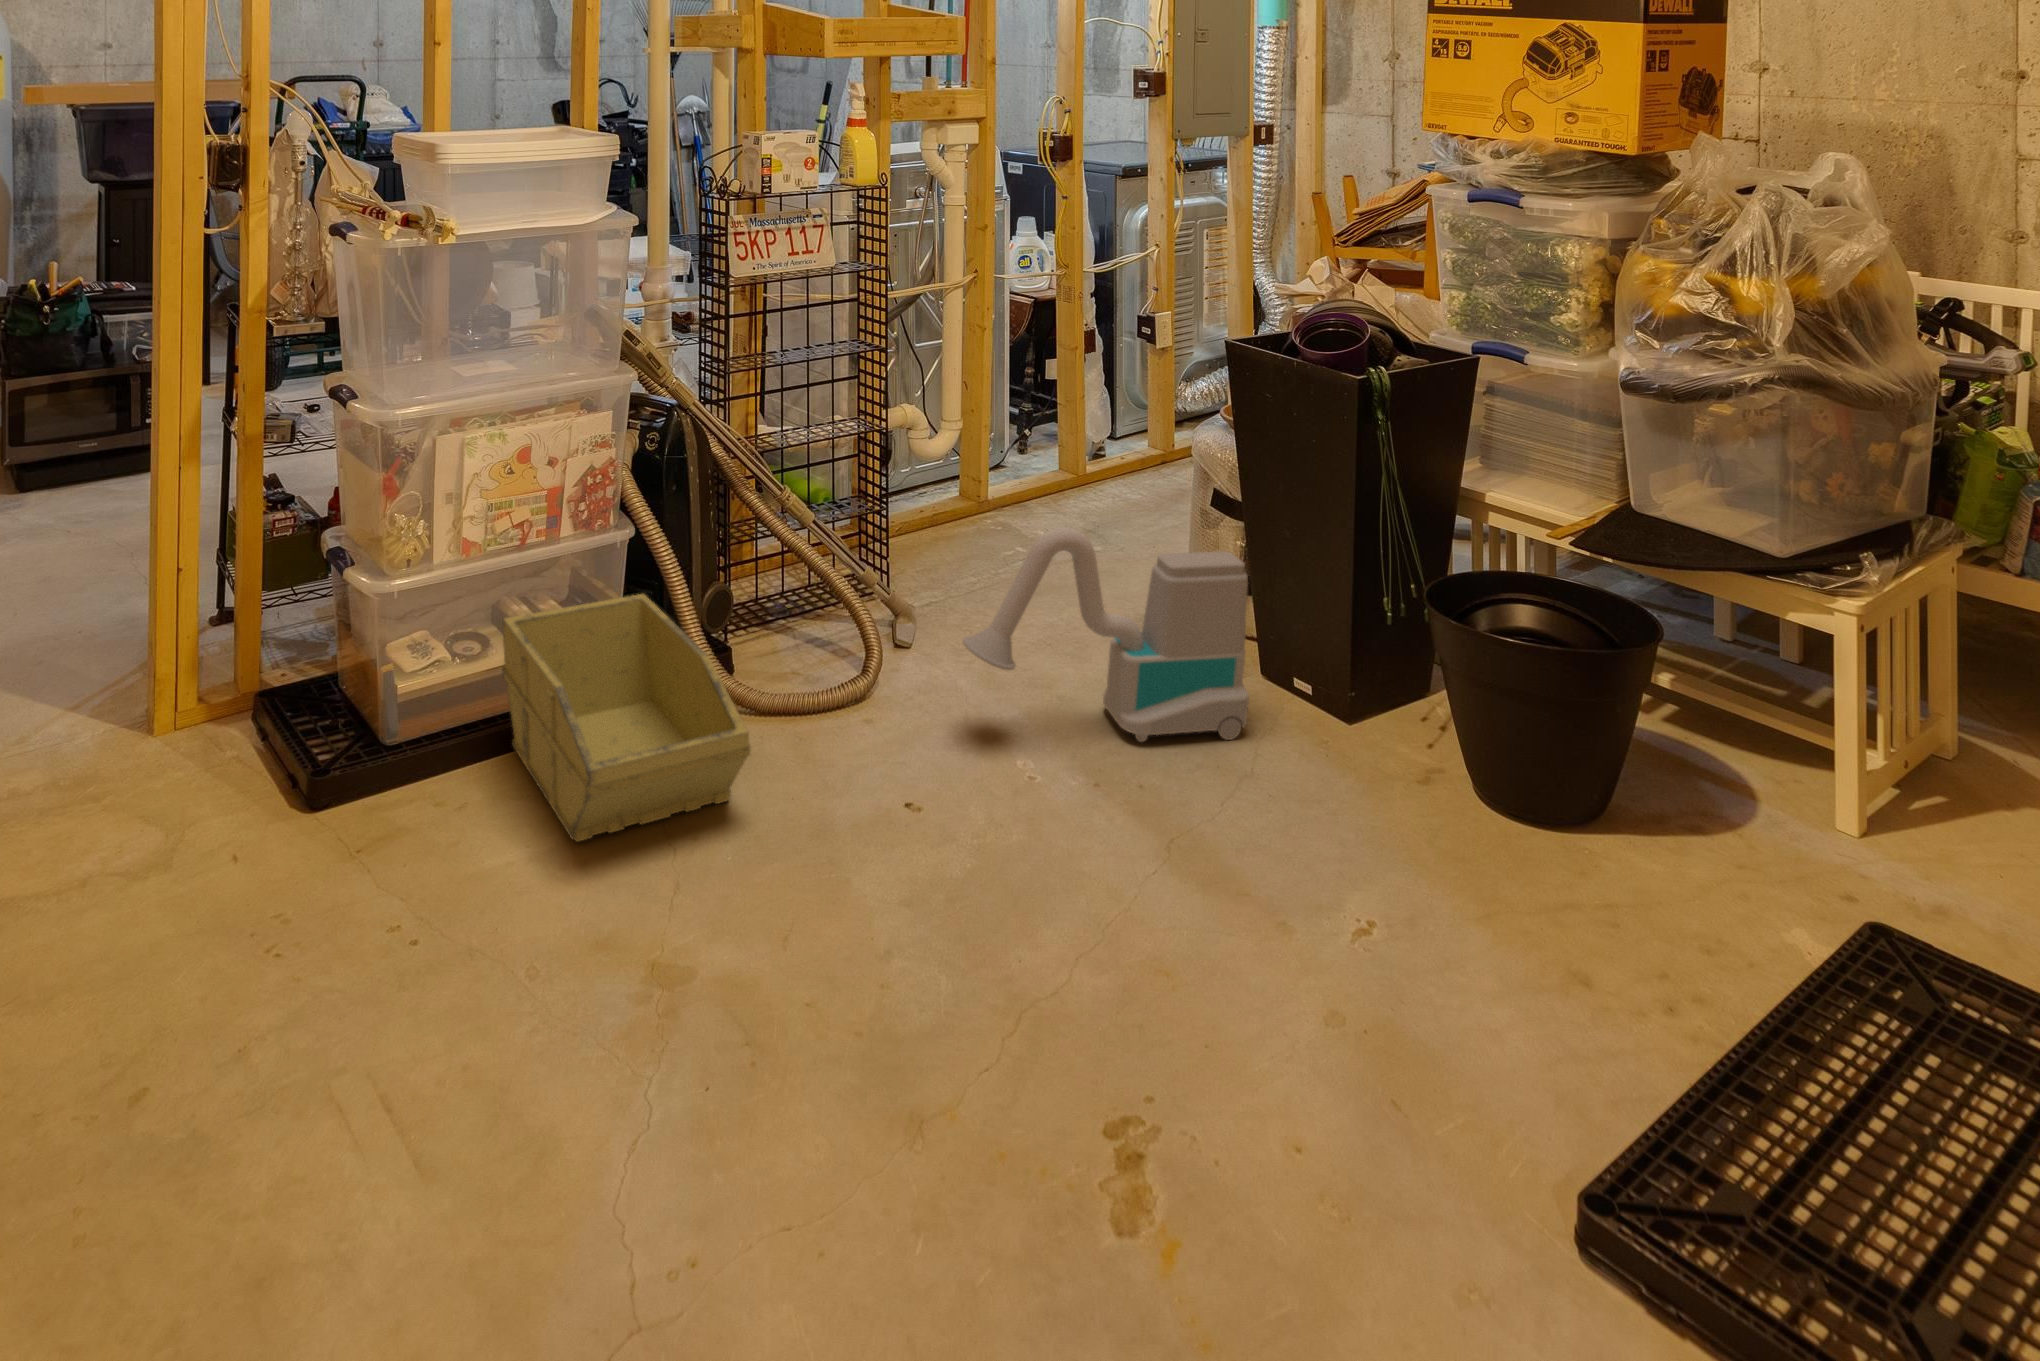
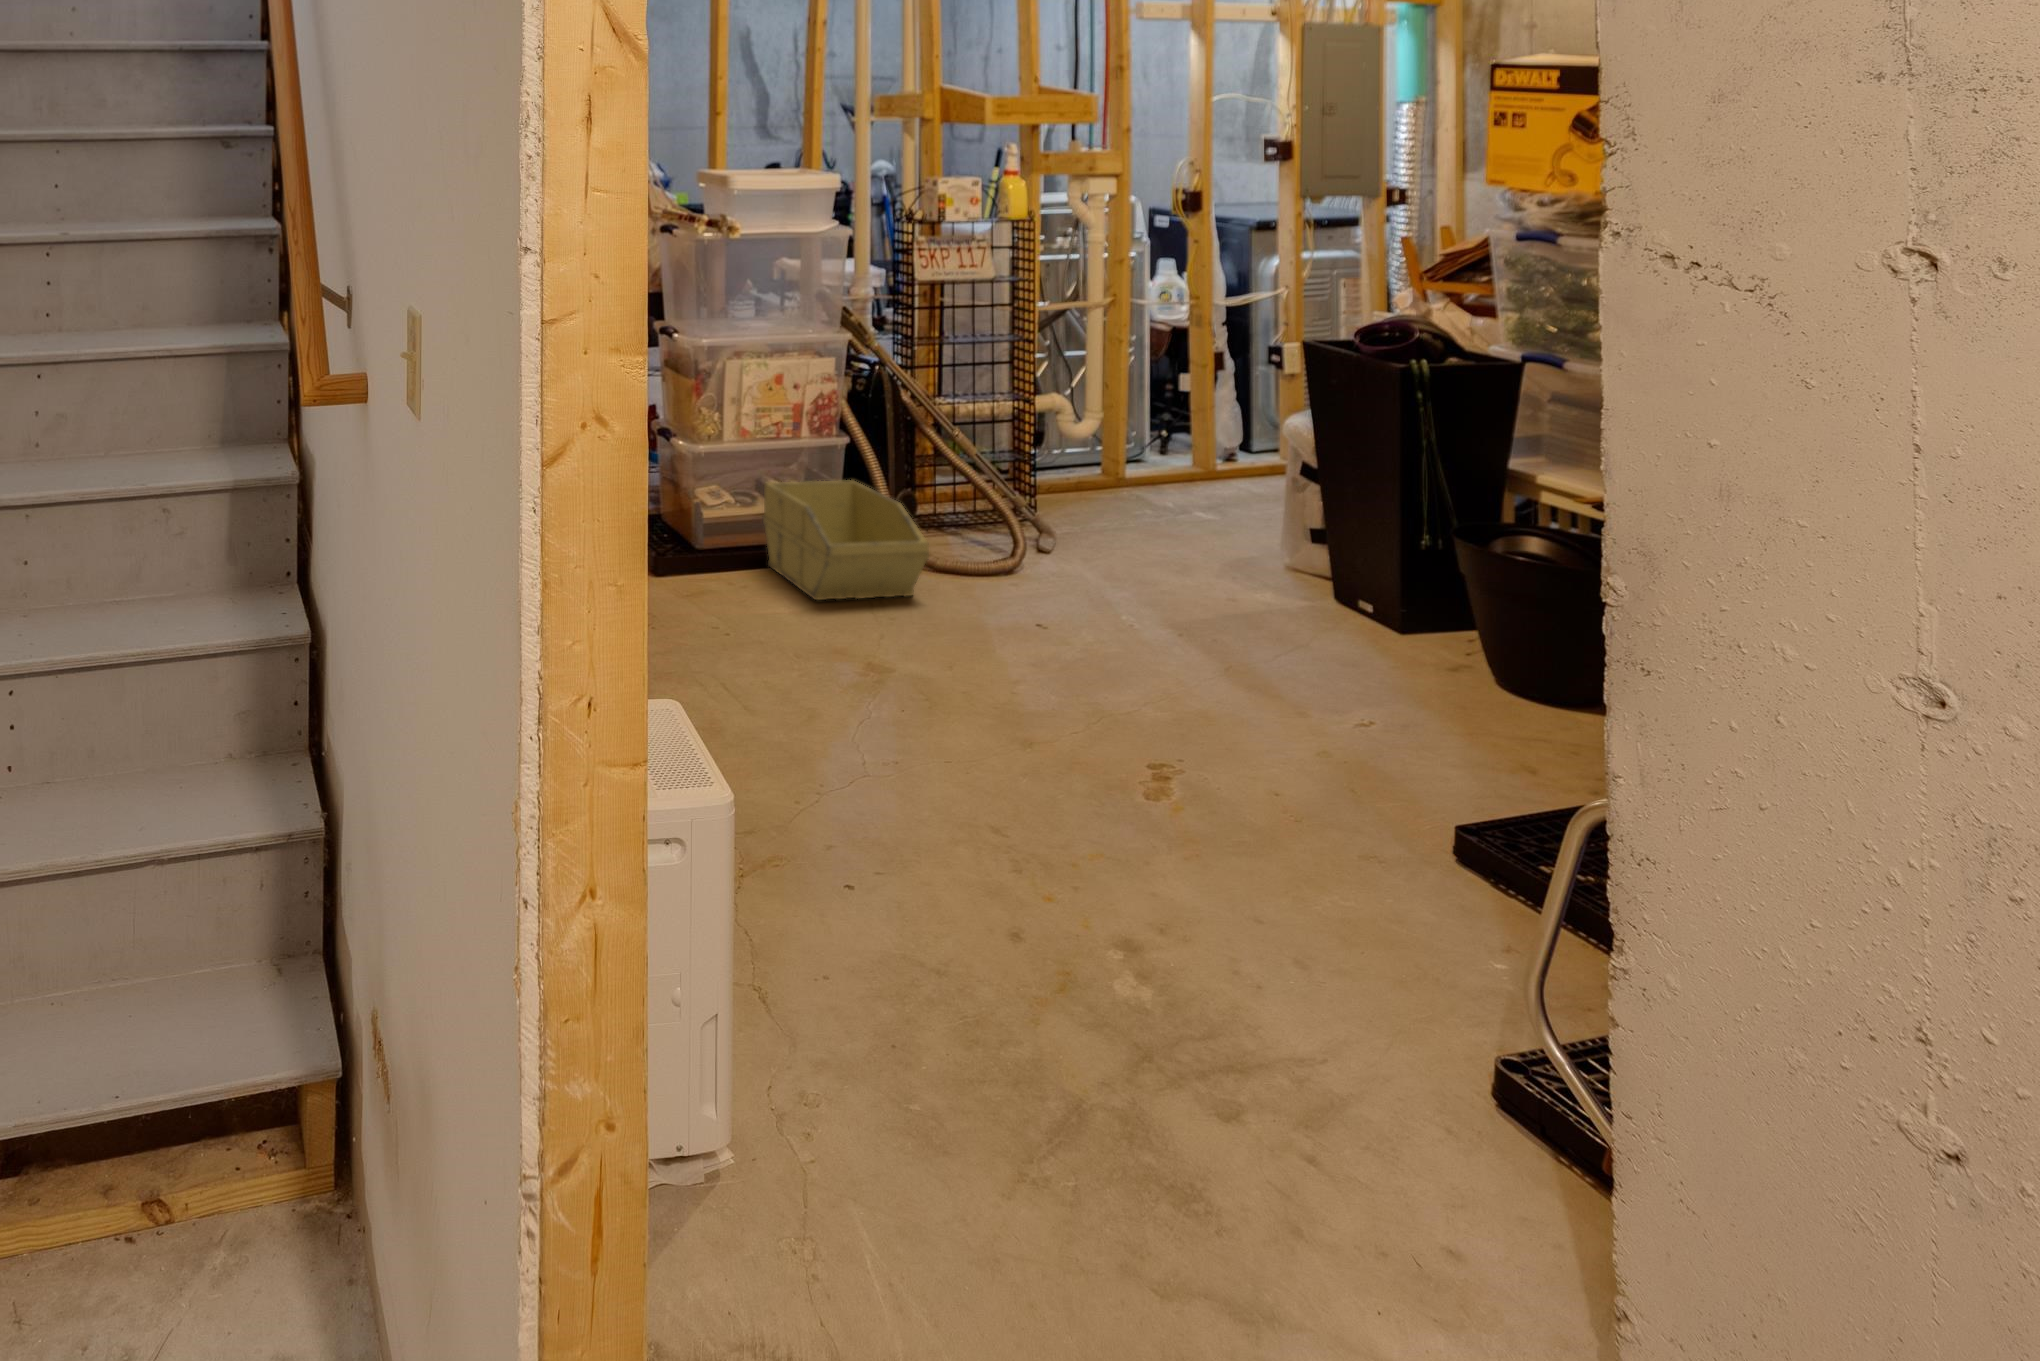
vacuum cleaner: present [963,527,1249,742] -> none [1083,436,1316,606]

